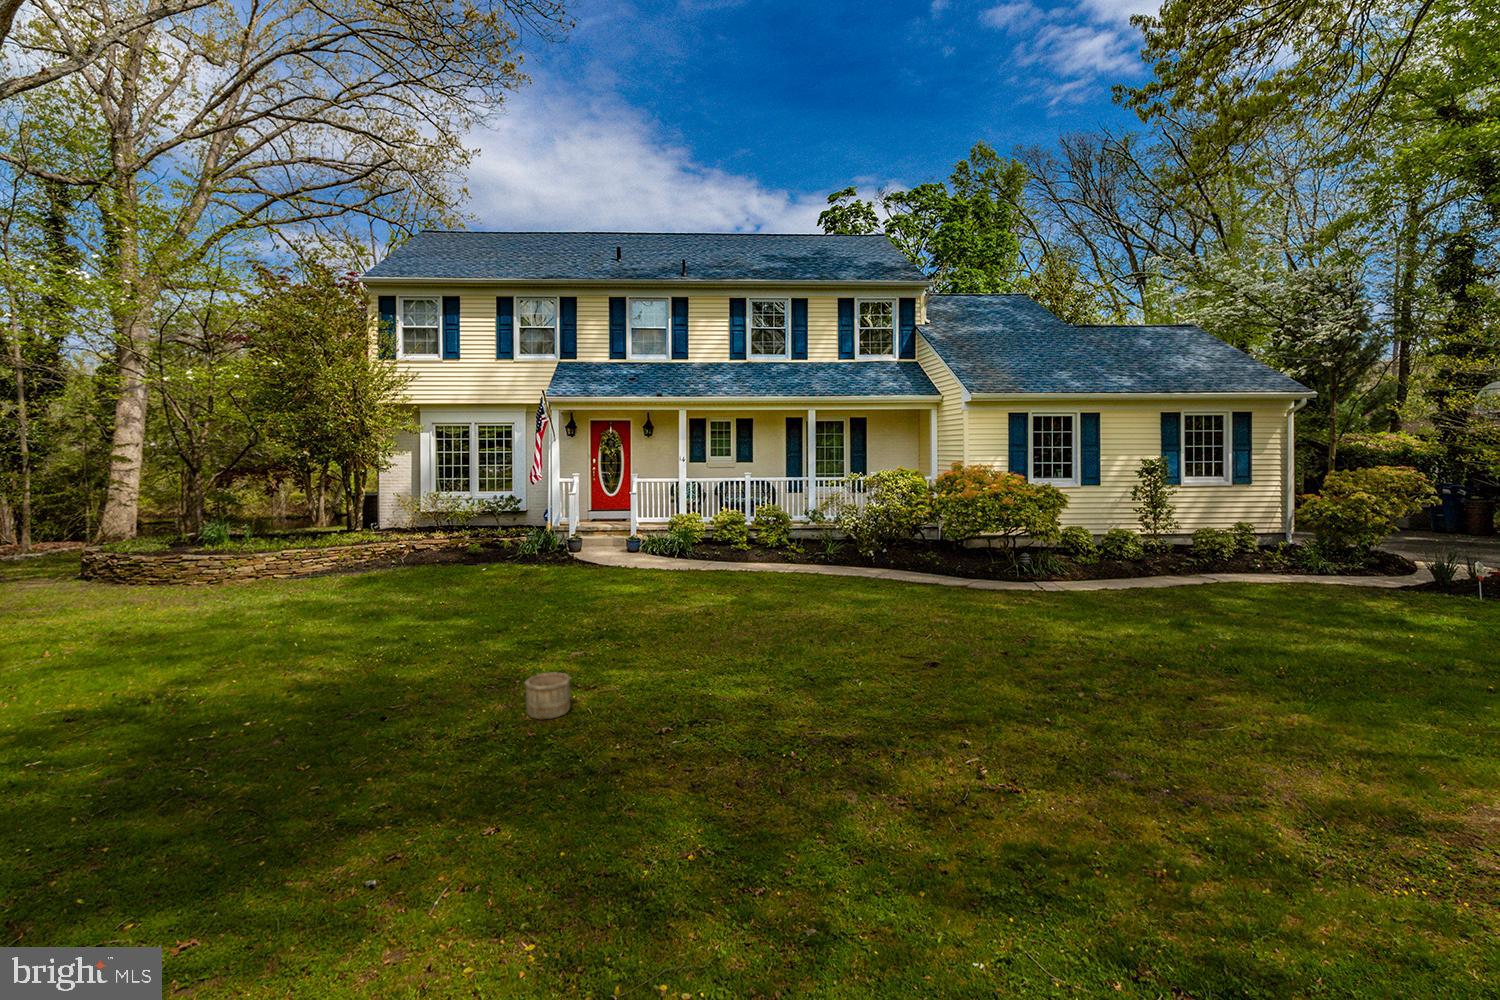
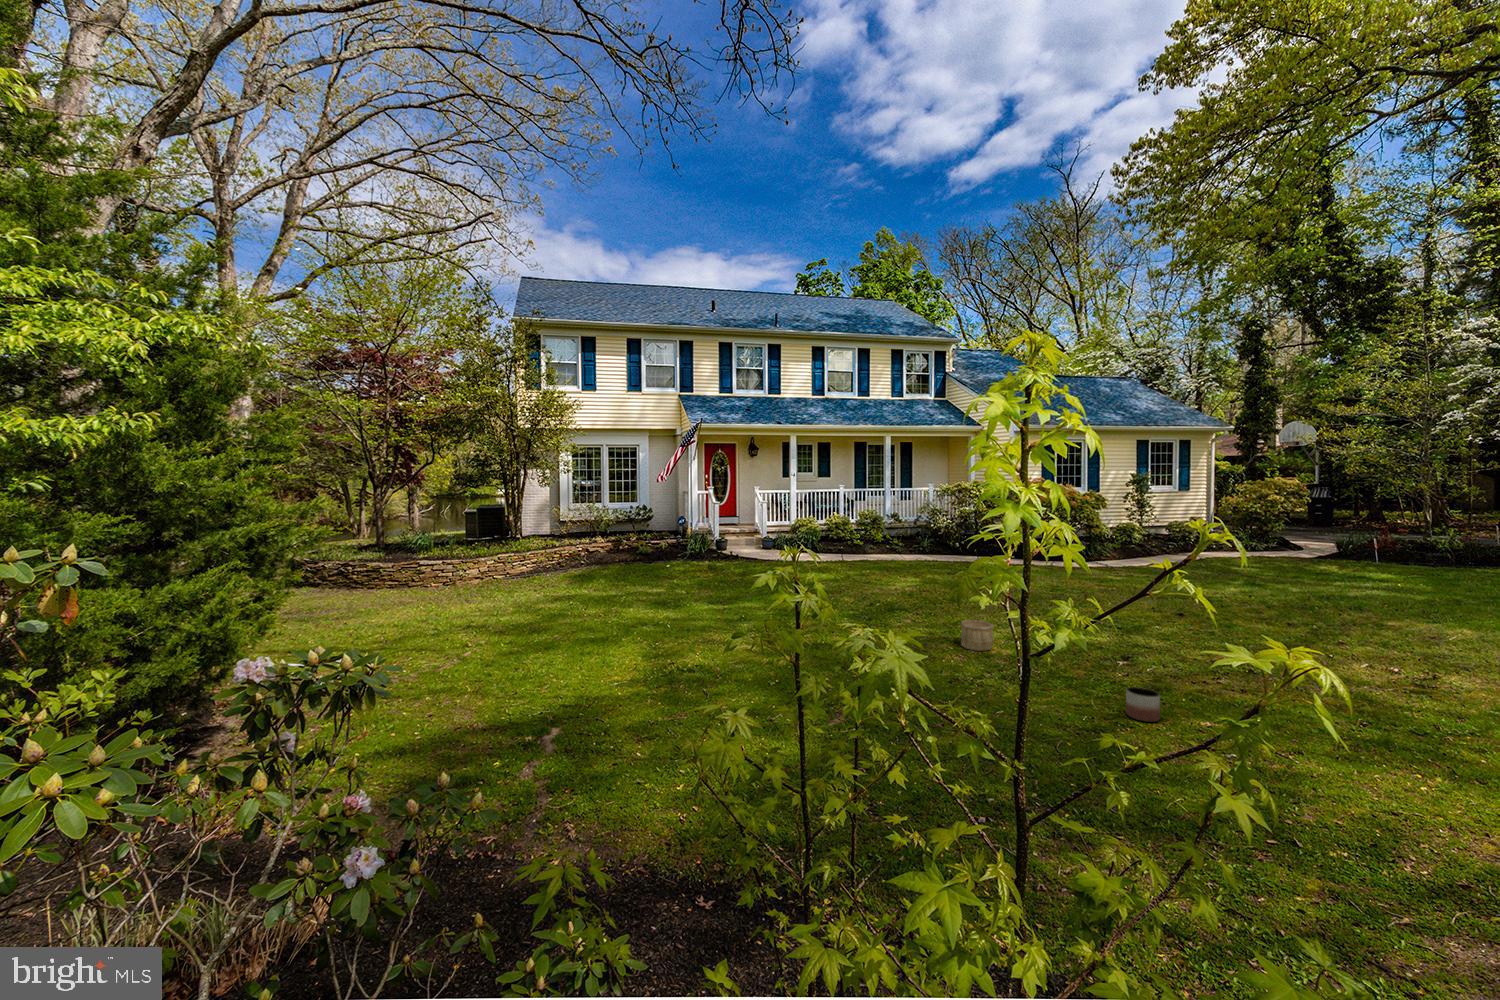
planter: none [444,816,494,881] -> present [1126,687,1160,722]

